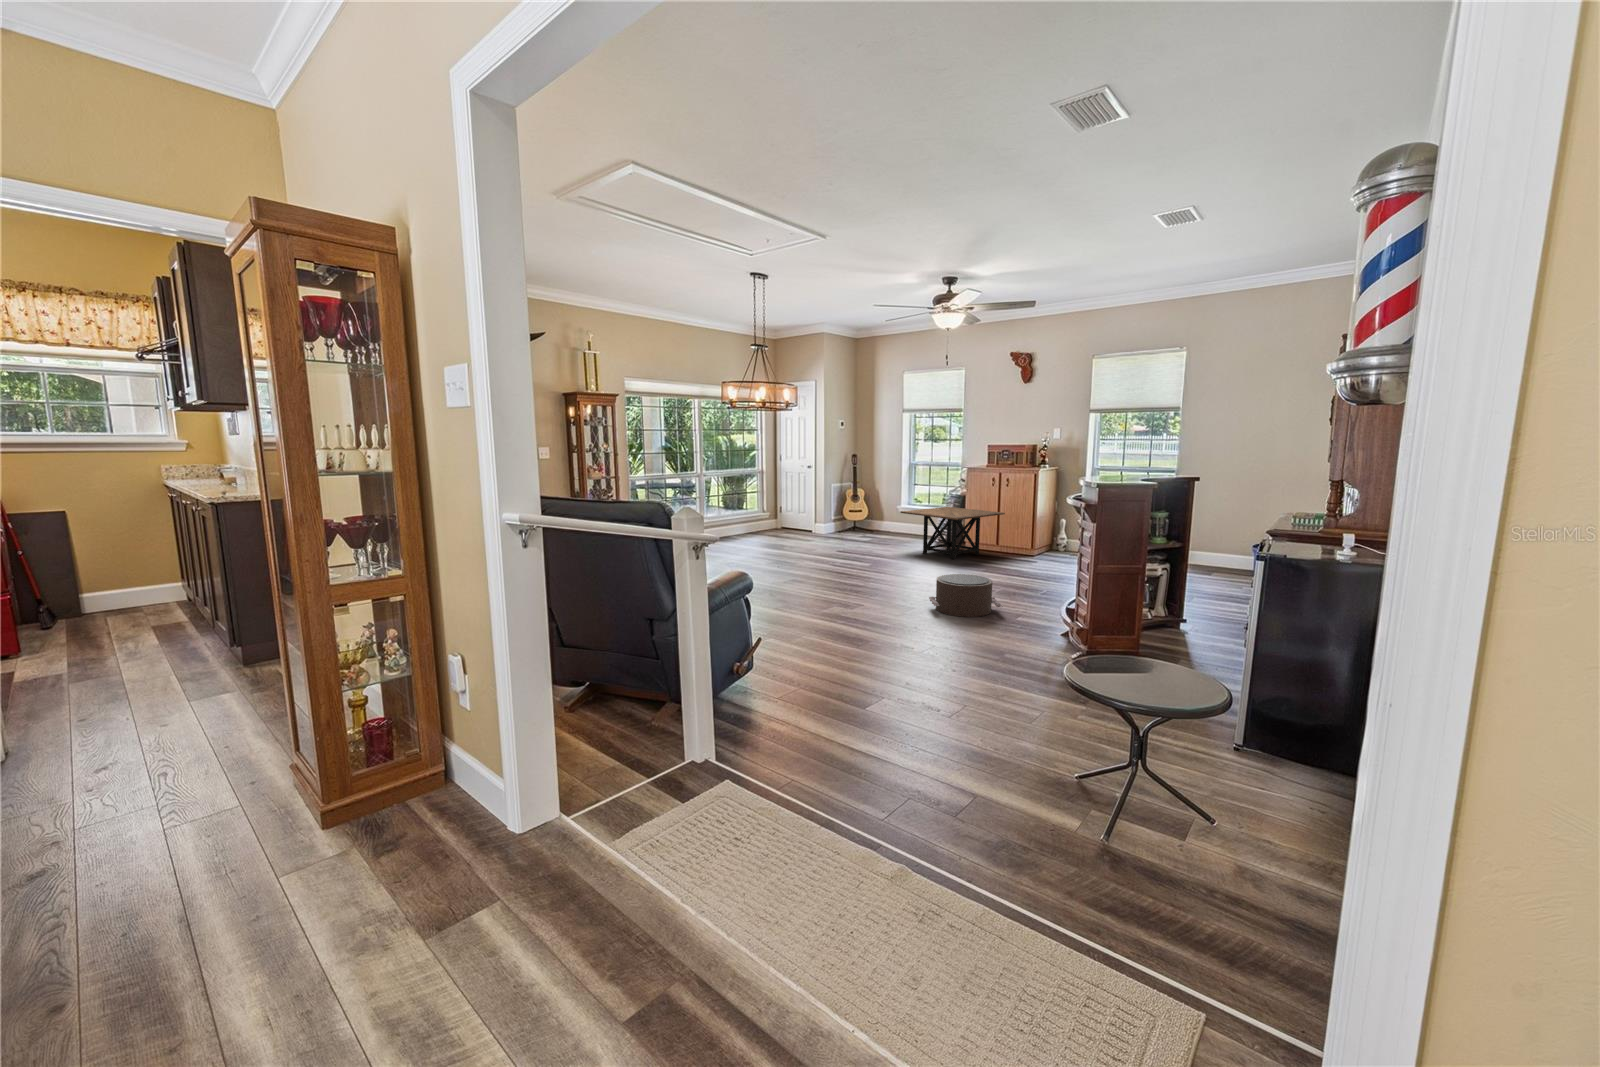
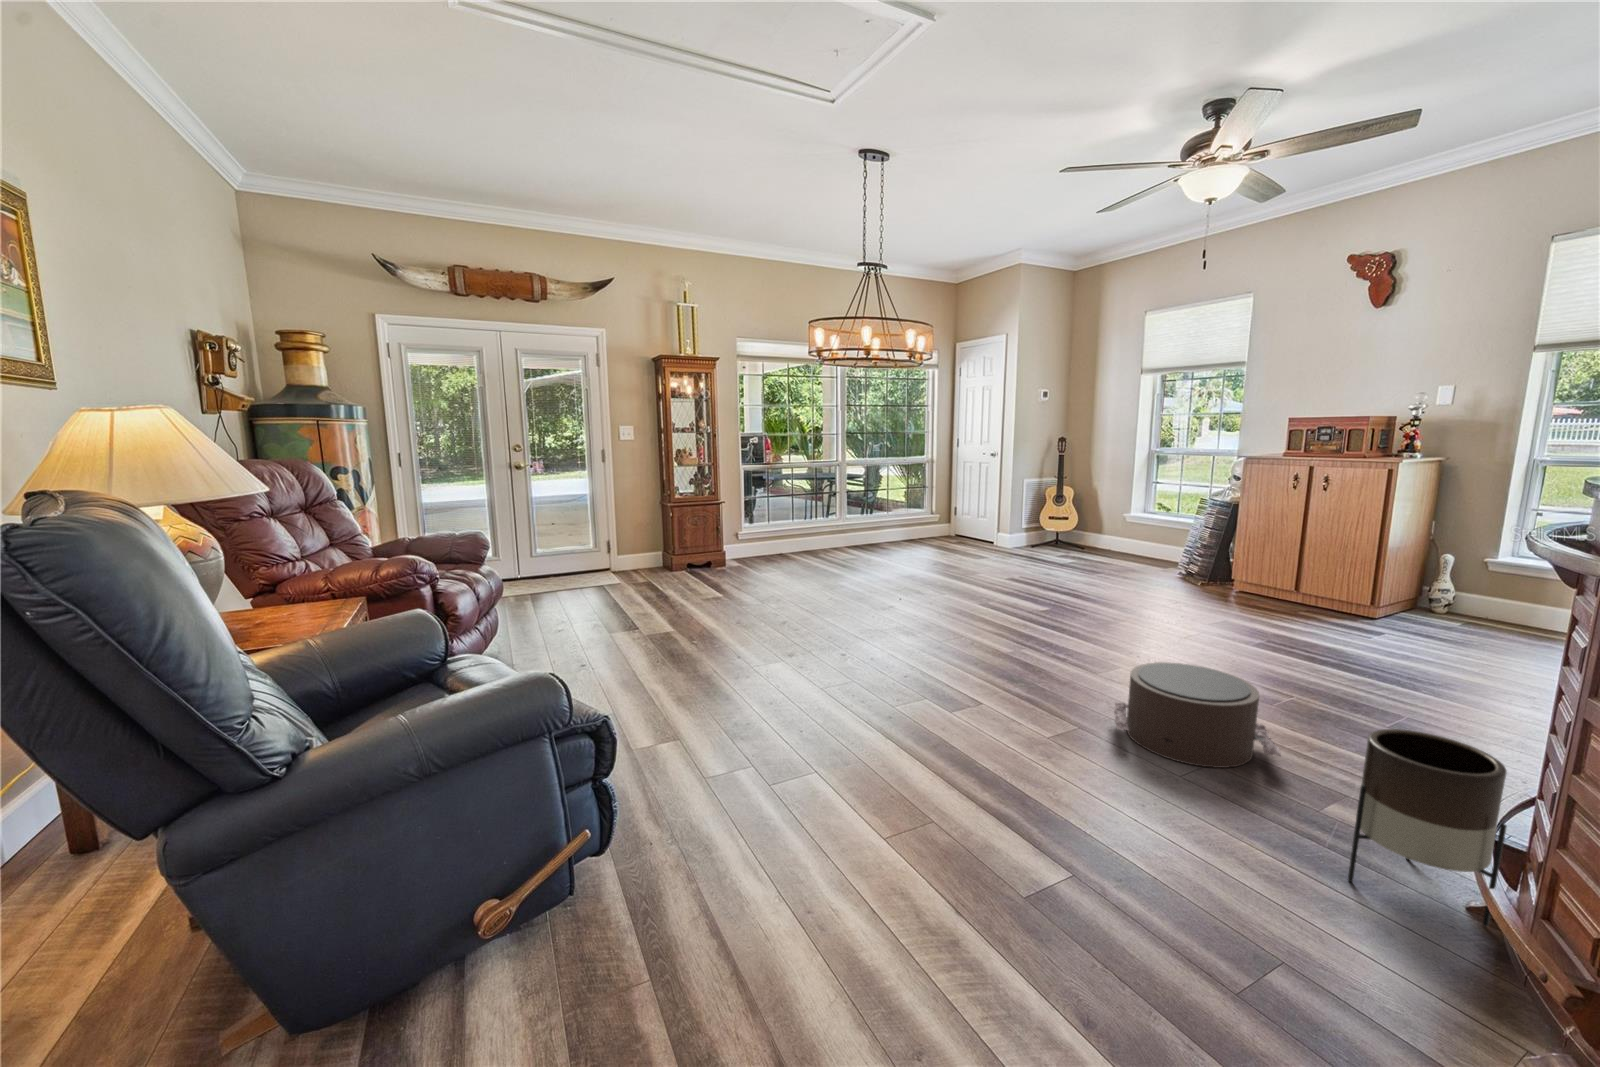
side table: present [901,507,1005,559] -> none [1114,520,1315,611]
planter: none [1030,578,1075,643] -> present [1348,729,1507,927]

